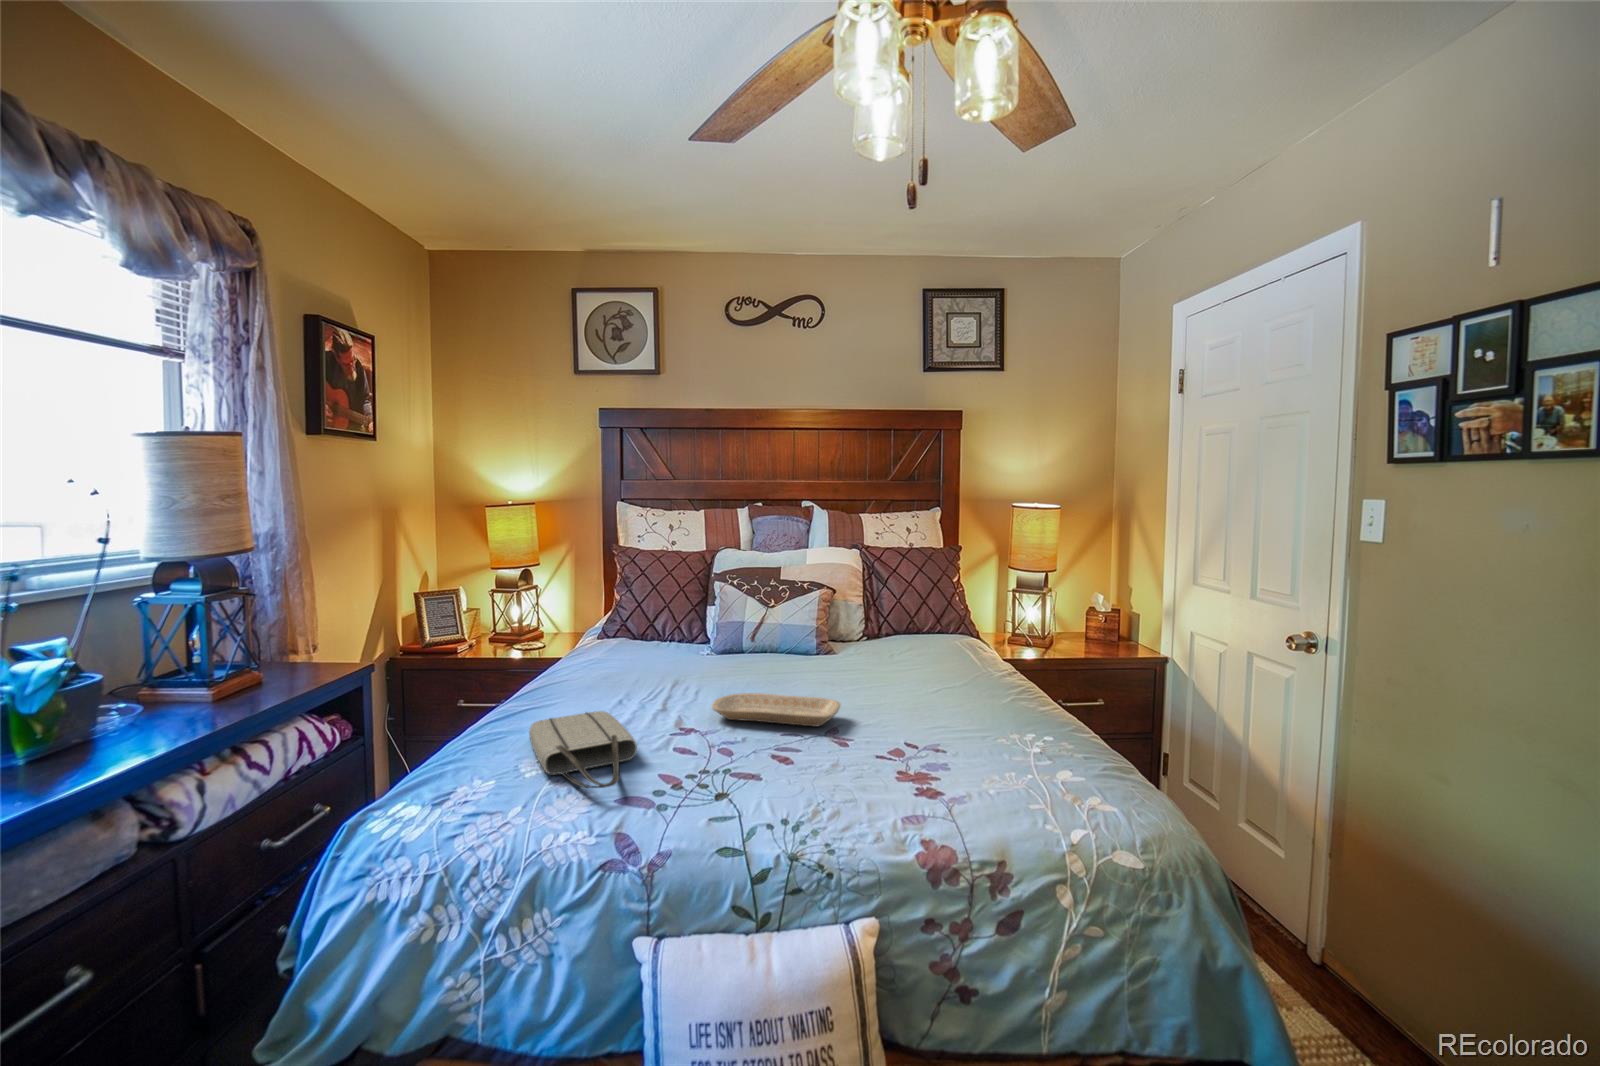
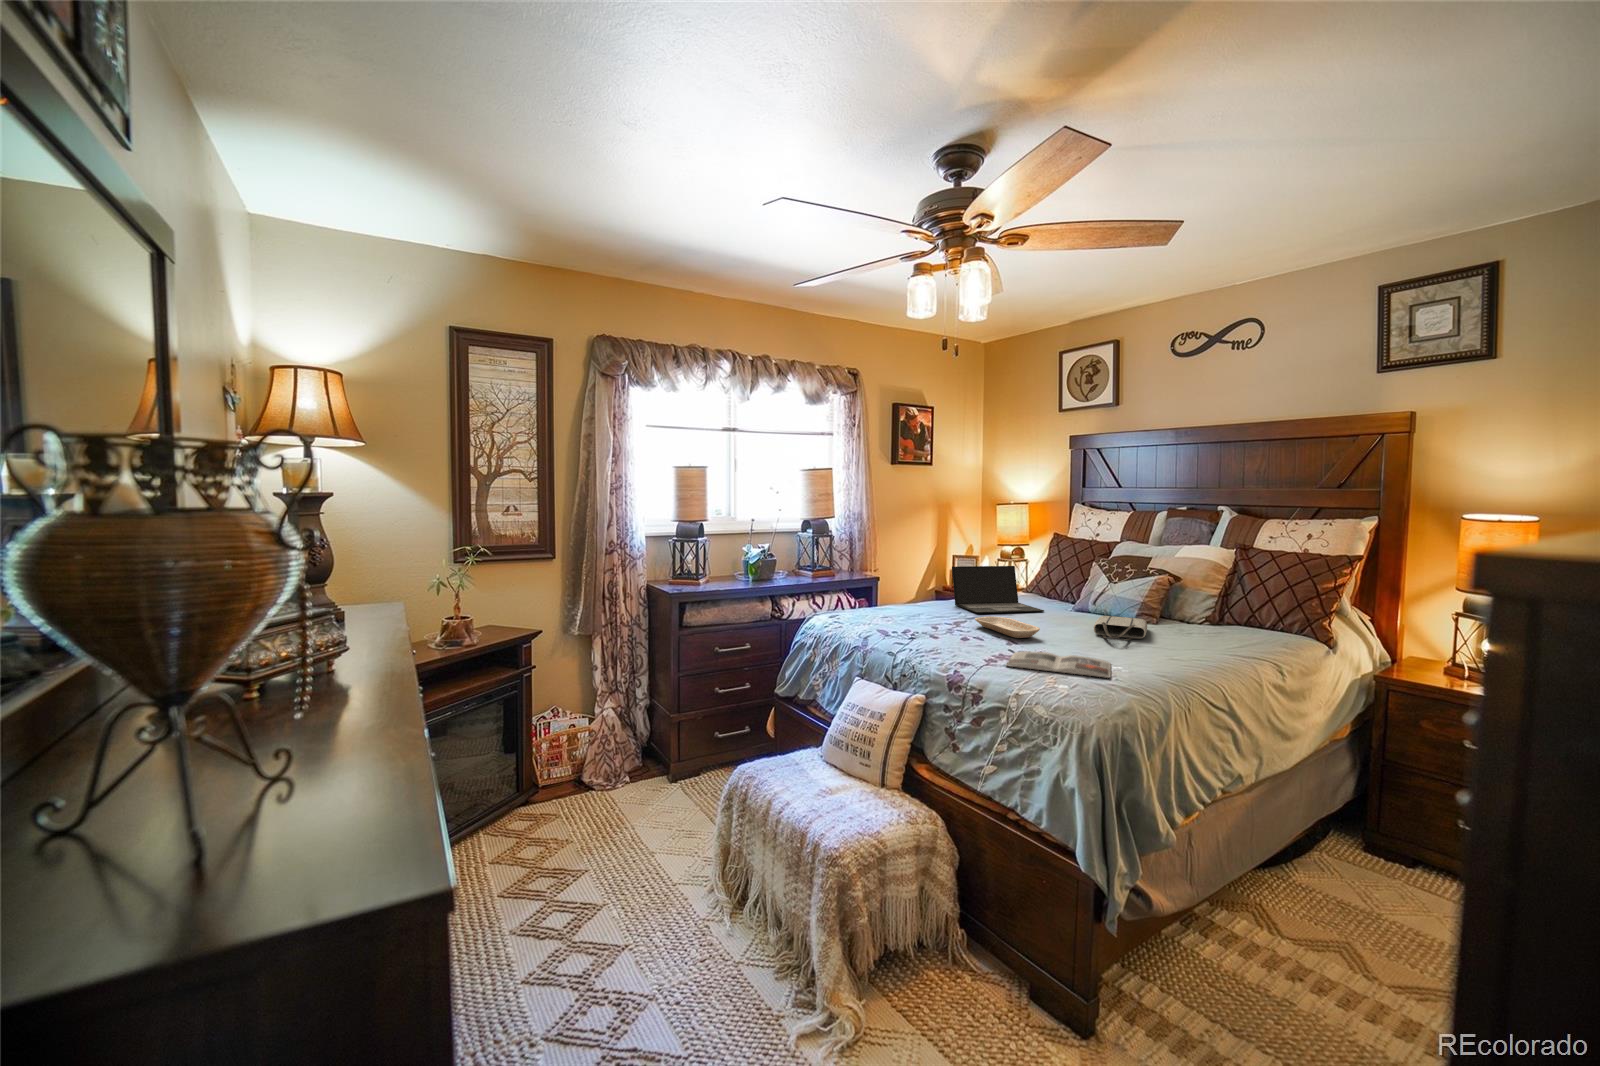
laptop: none [569,602,718,695] -> present [952,566,1044,613]
tote bag: present [529,711,637,788] -> present [1094,616,1147,640]
magazine: none [889,729,1066,793] -> present [1006,652,1111,678]

